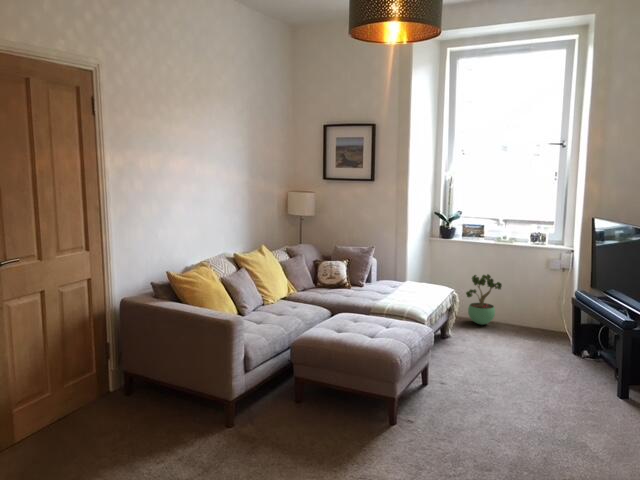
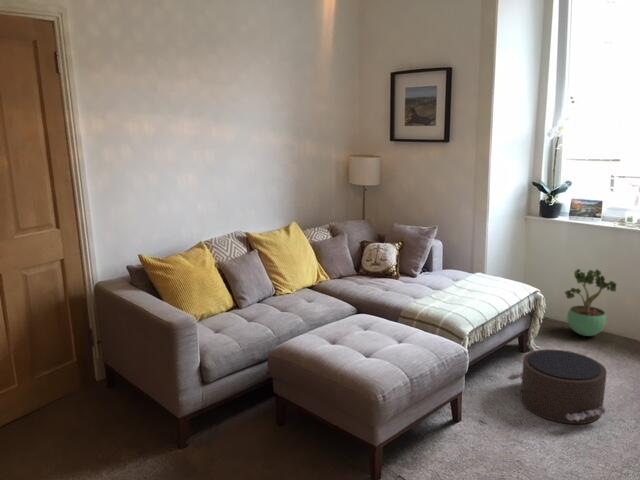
pouf: none [448,330,523,378] -> present [507,349,606,424]

